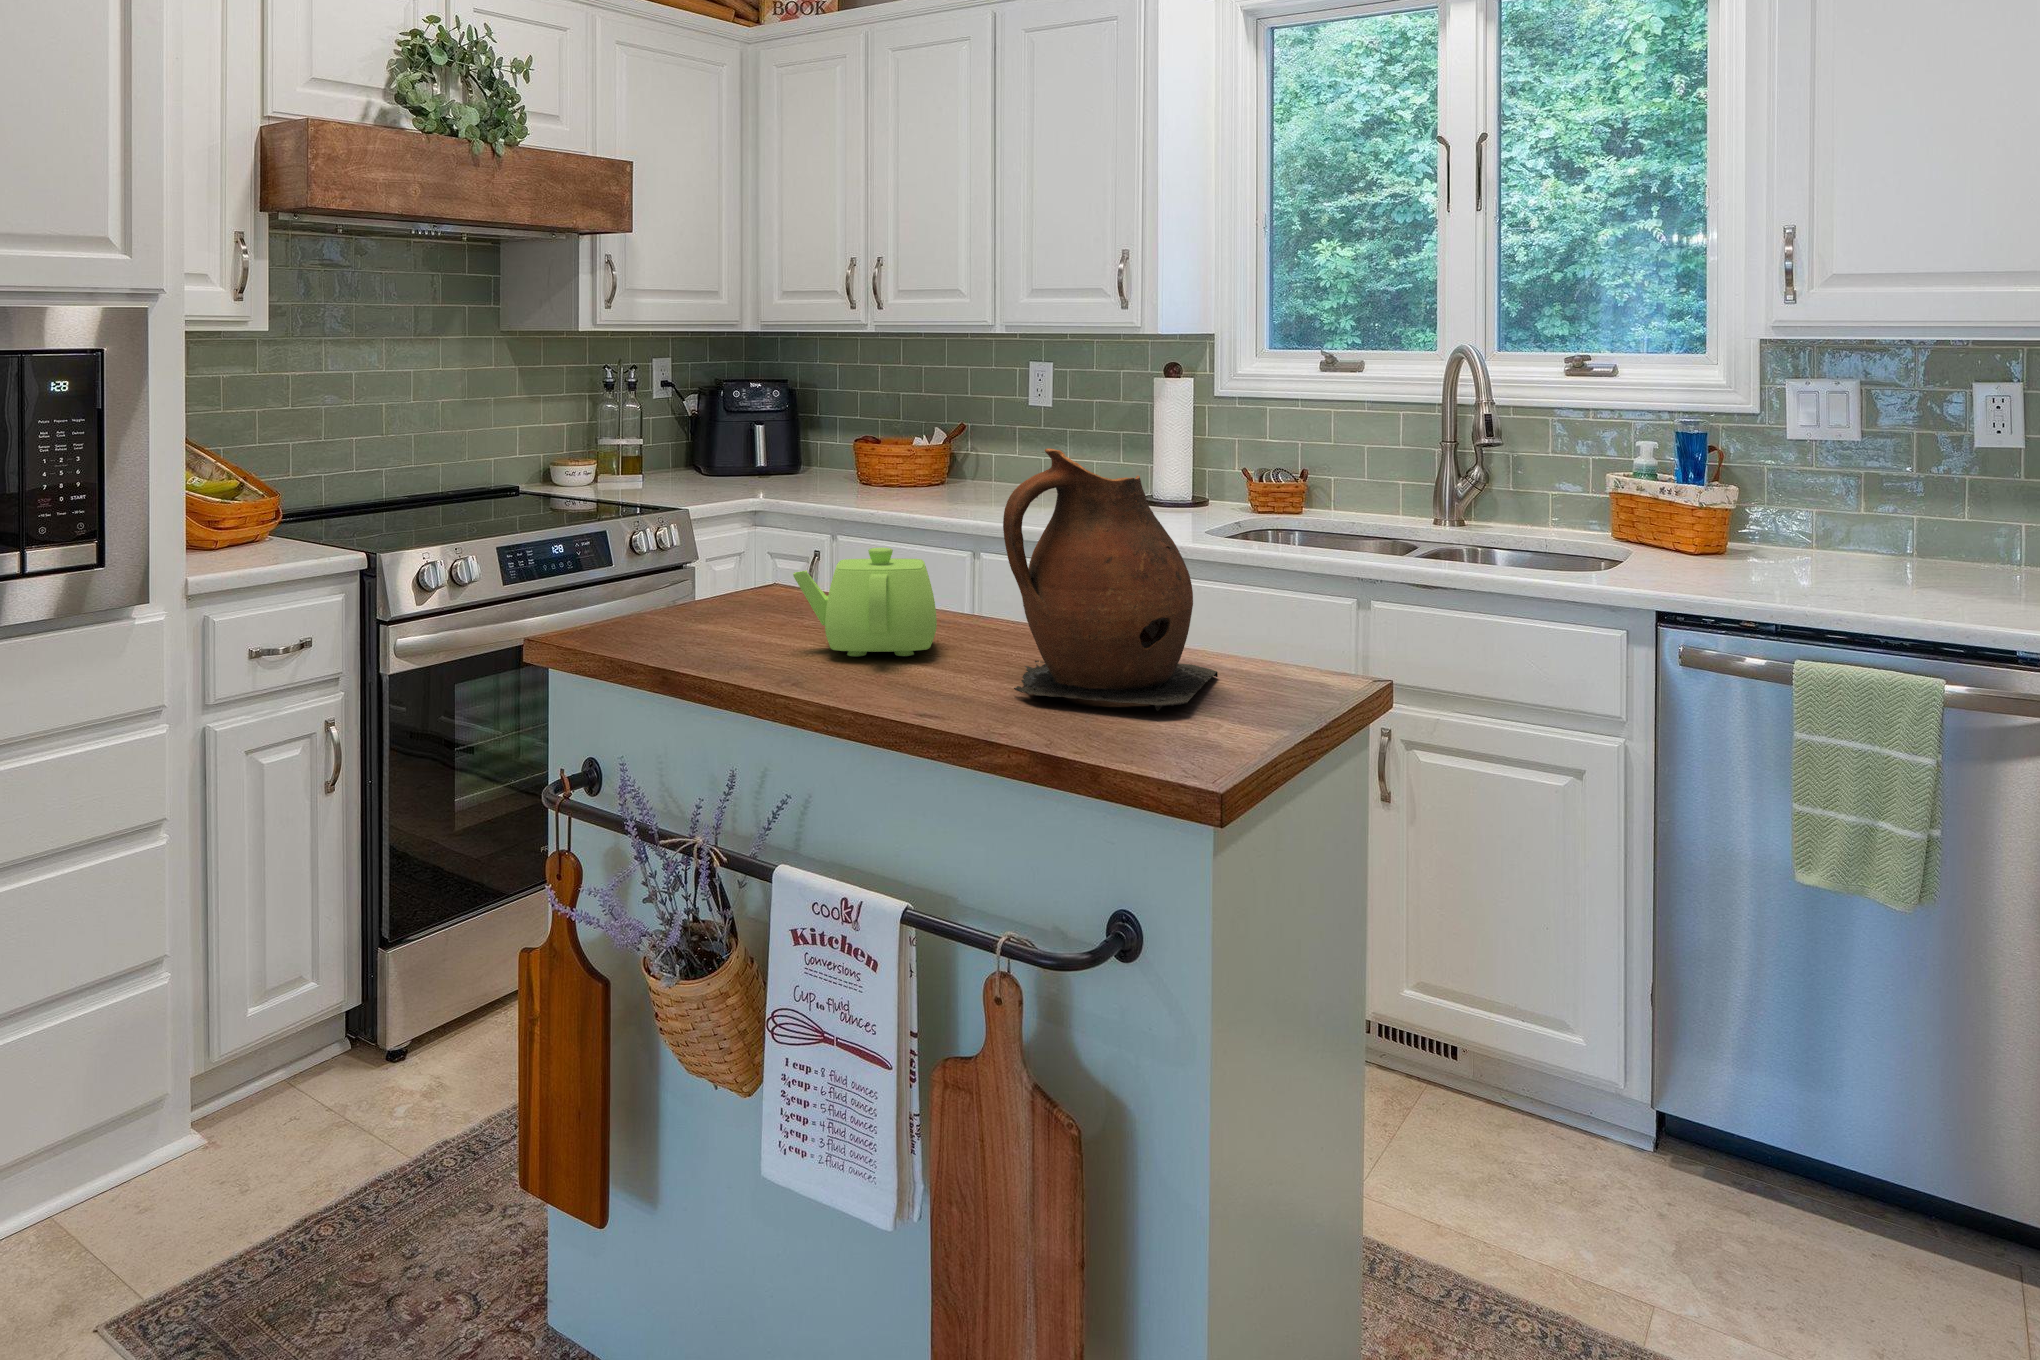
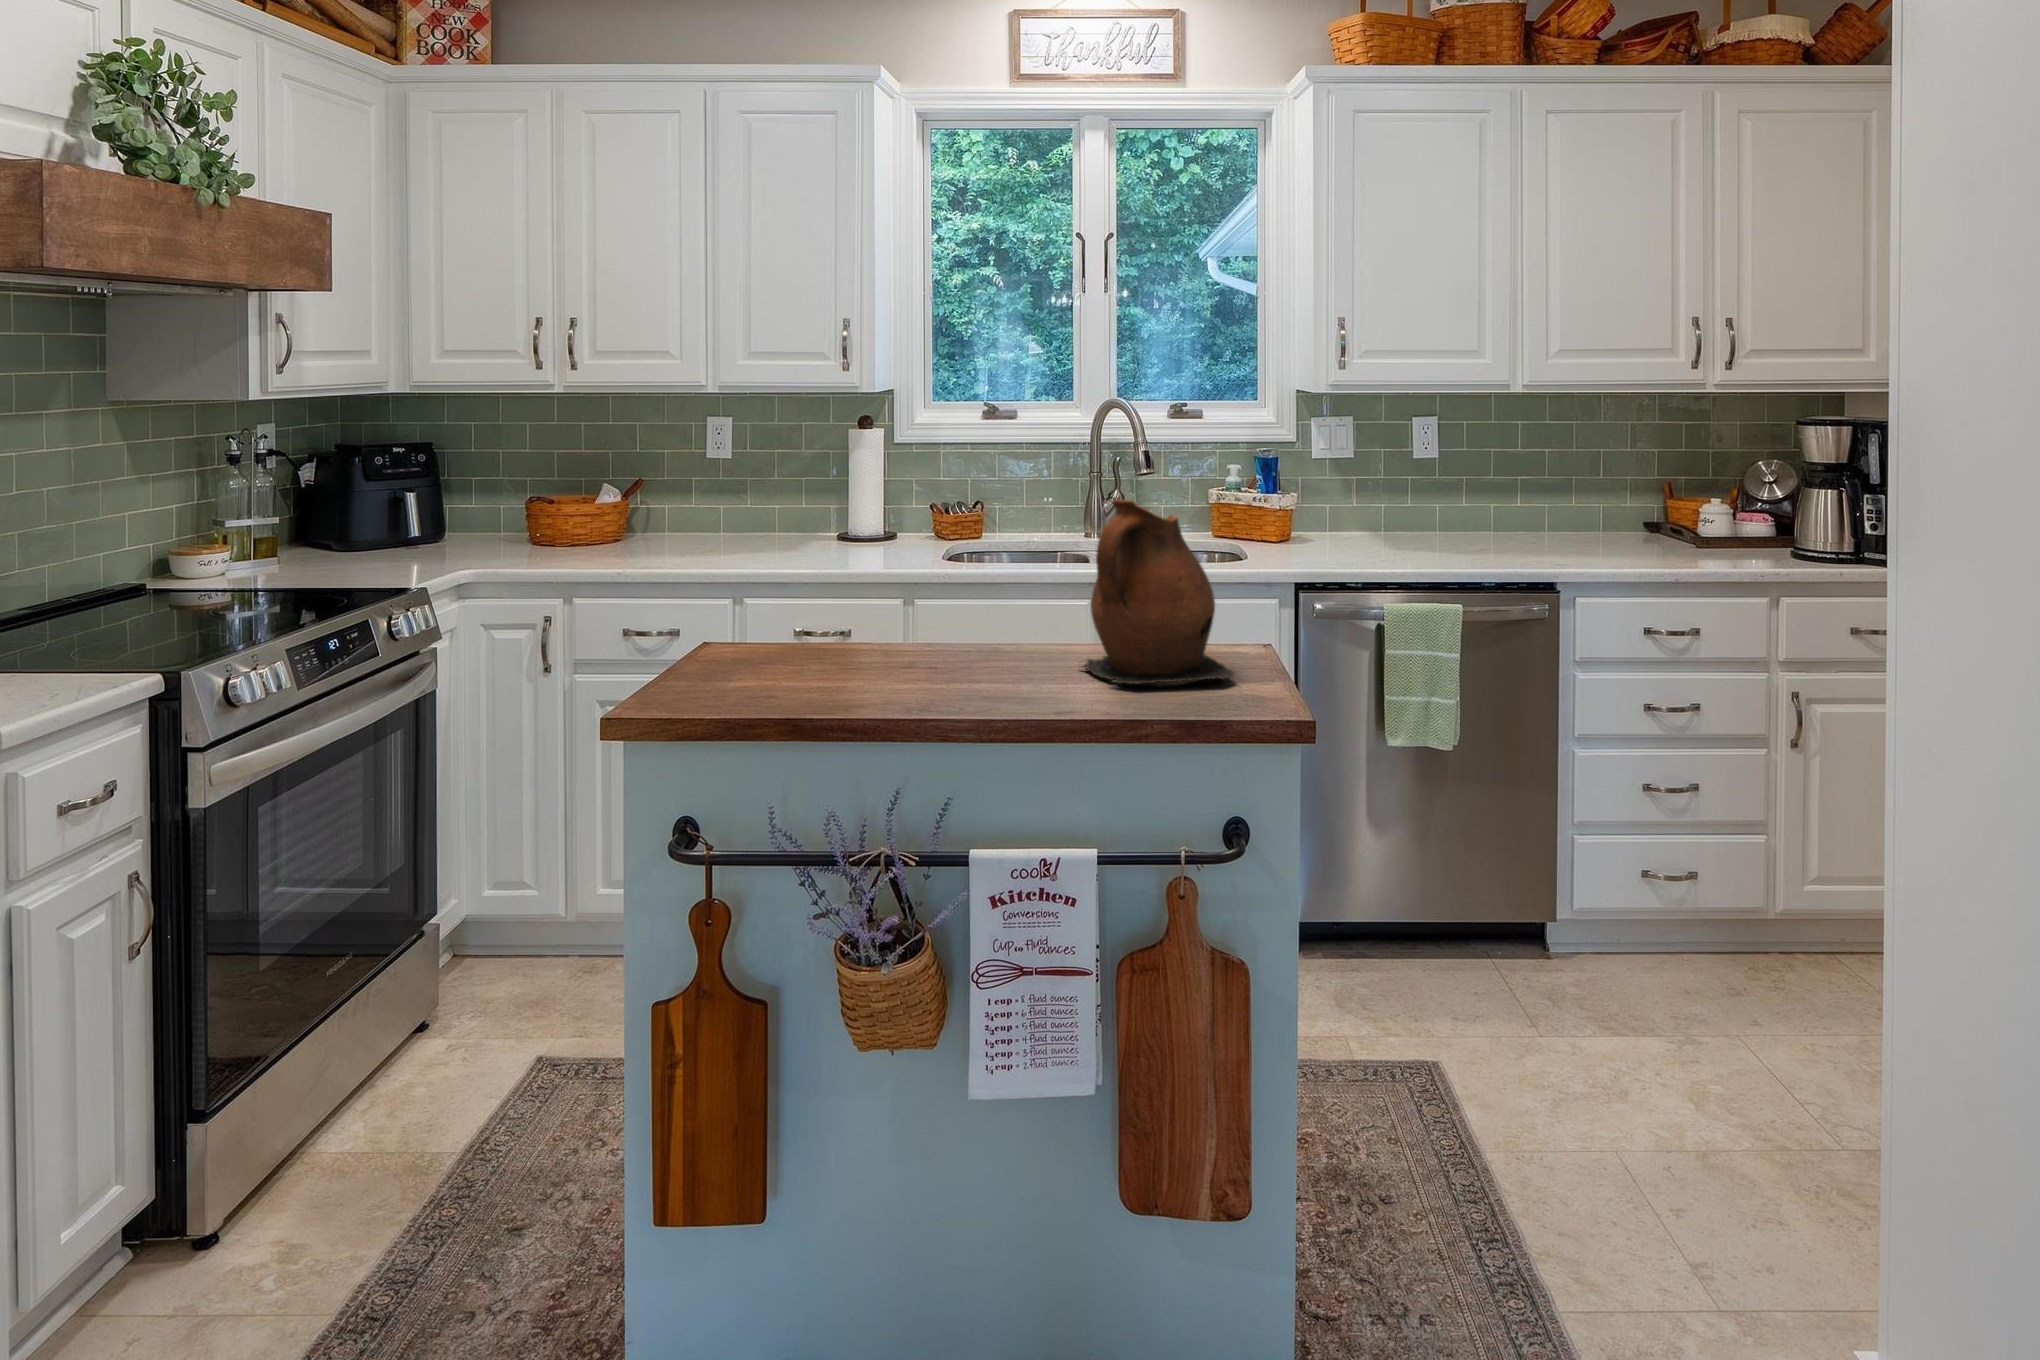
teapot: present [793,548,937,656] -> none [884,586,1002,677]

